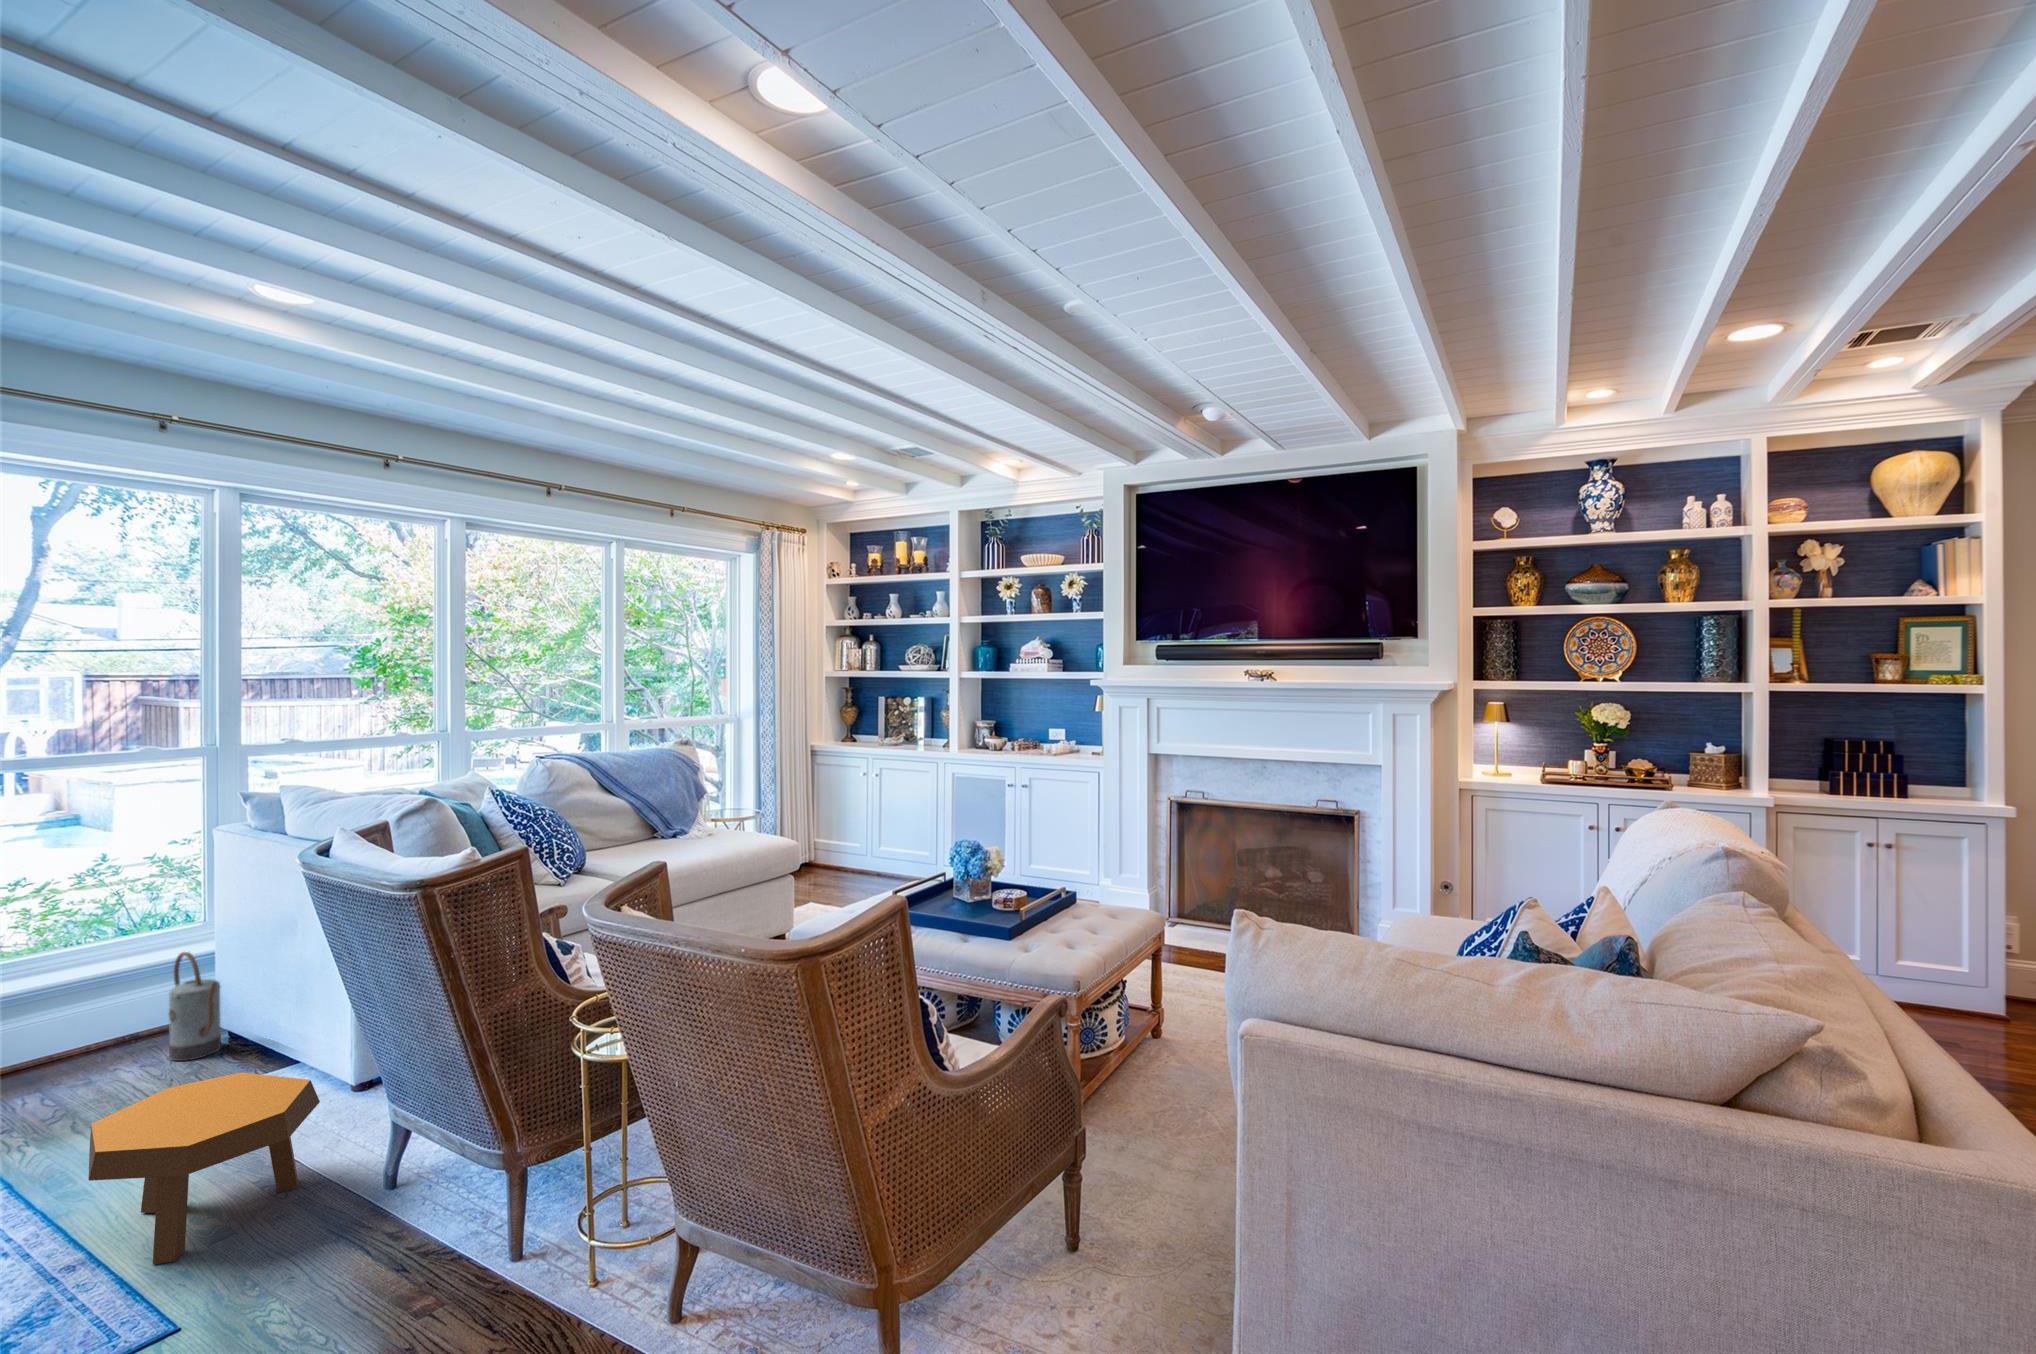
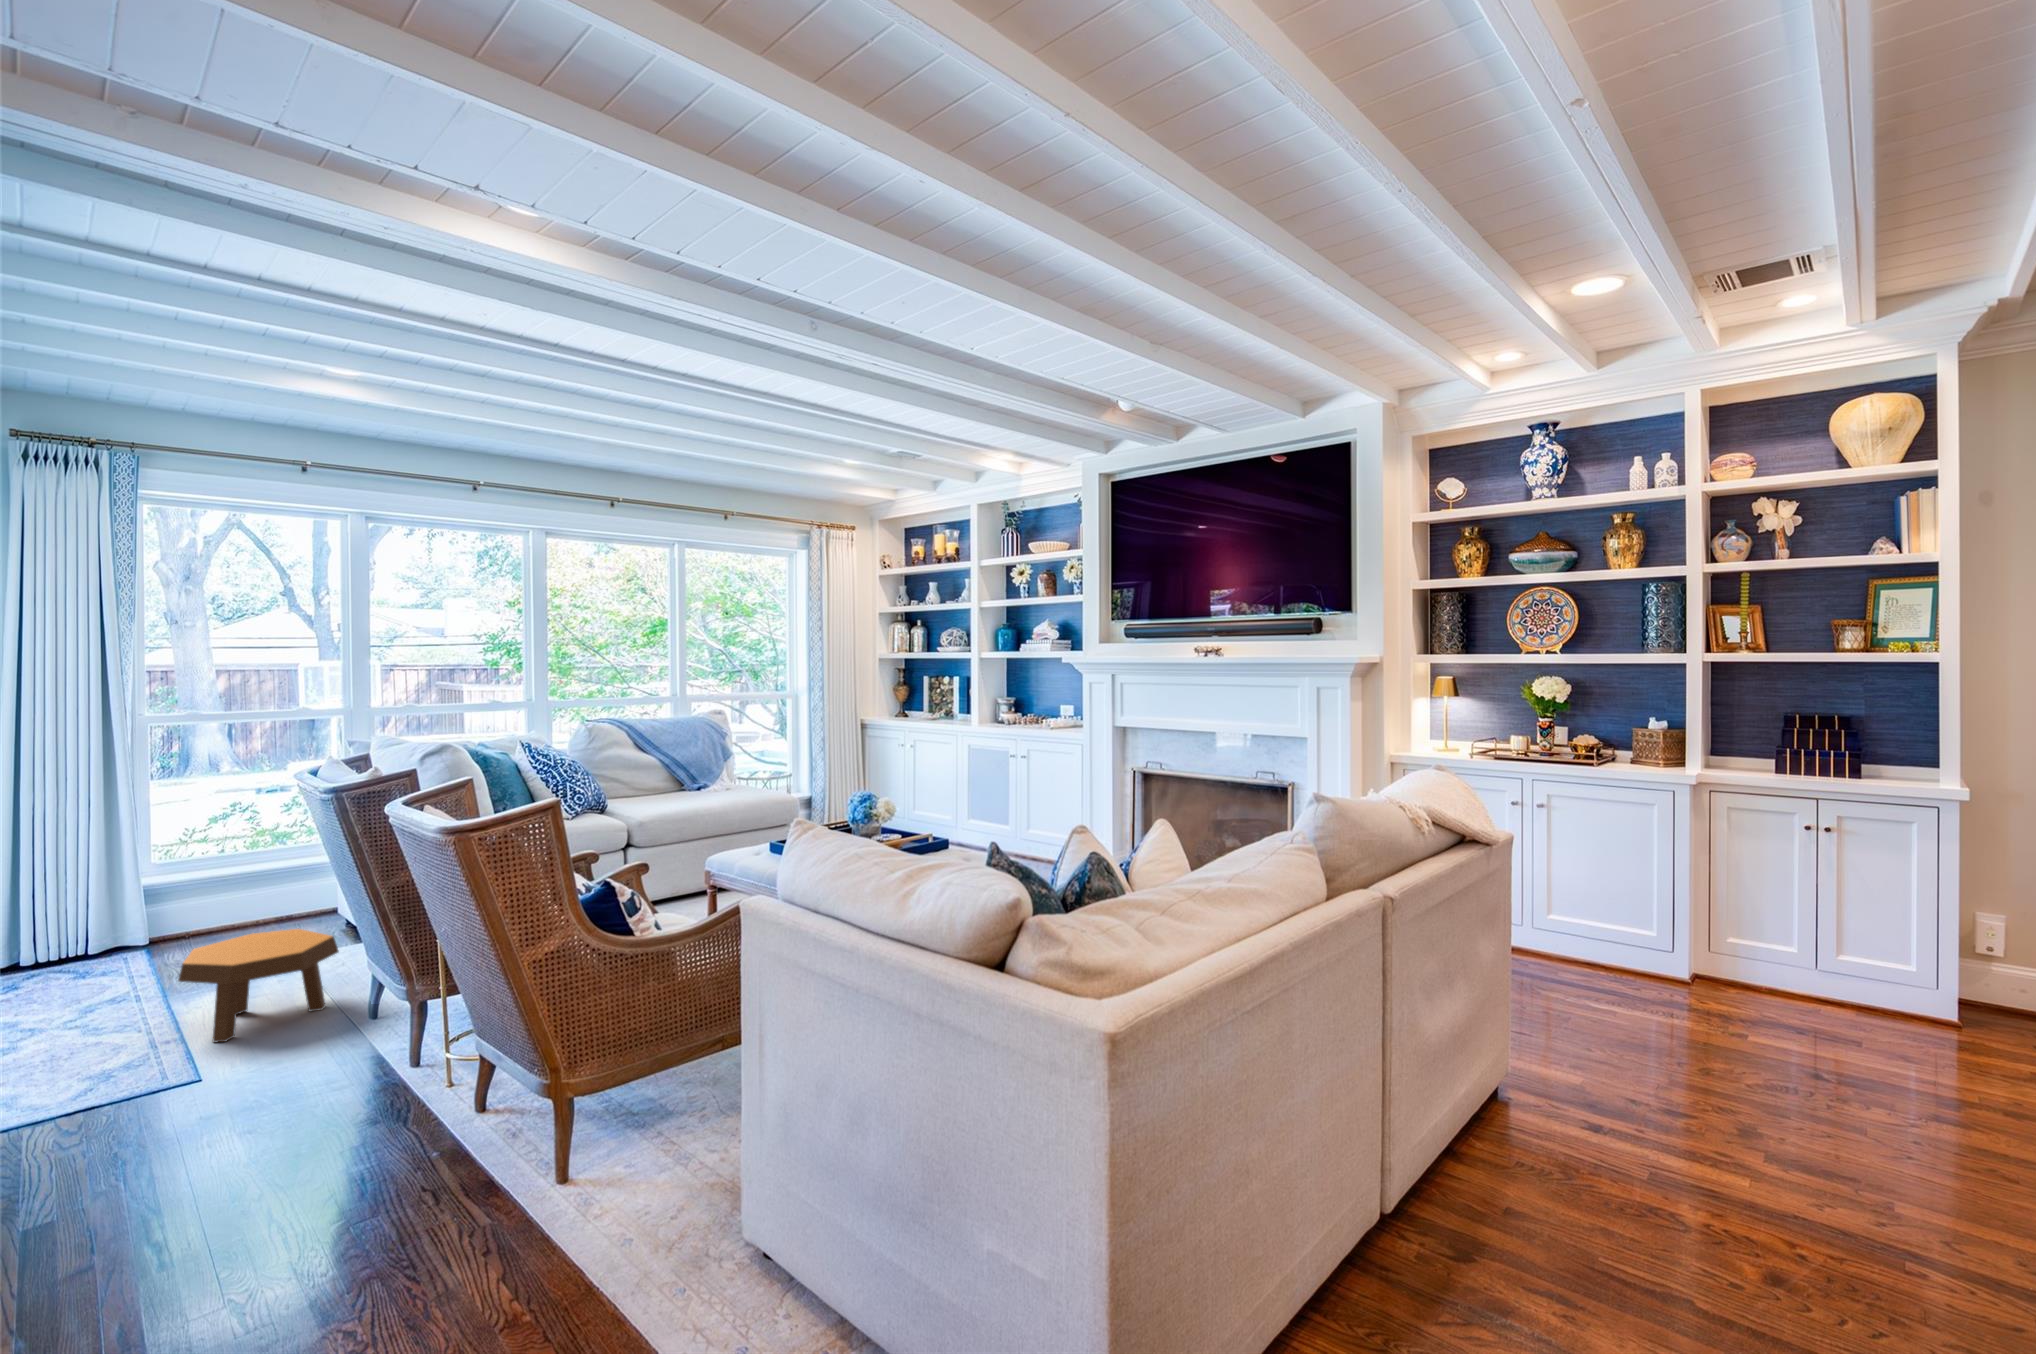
watering can: present [169,952,221,1061] -> none [307,854,343,931]

